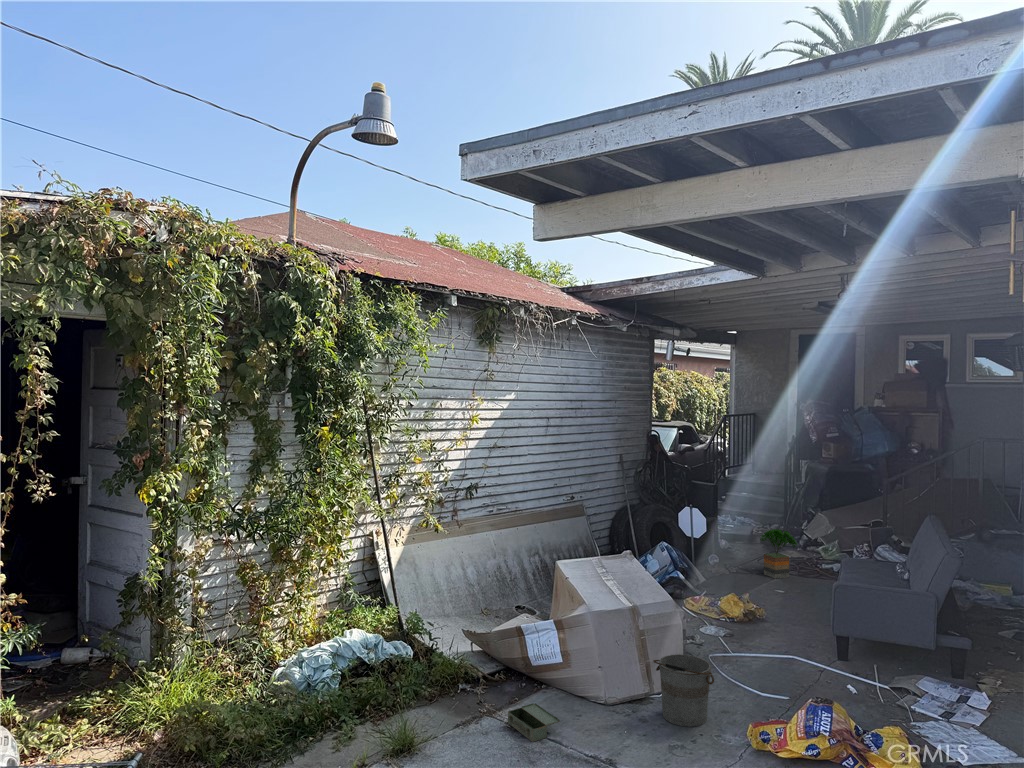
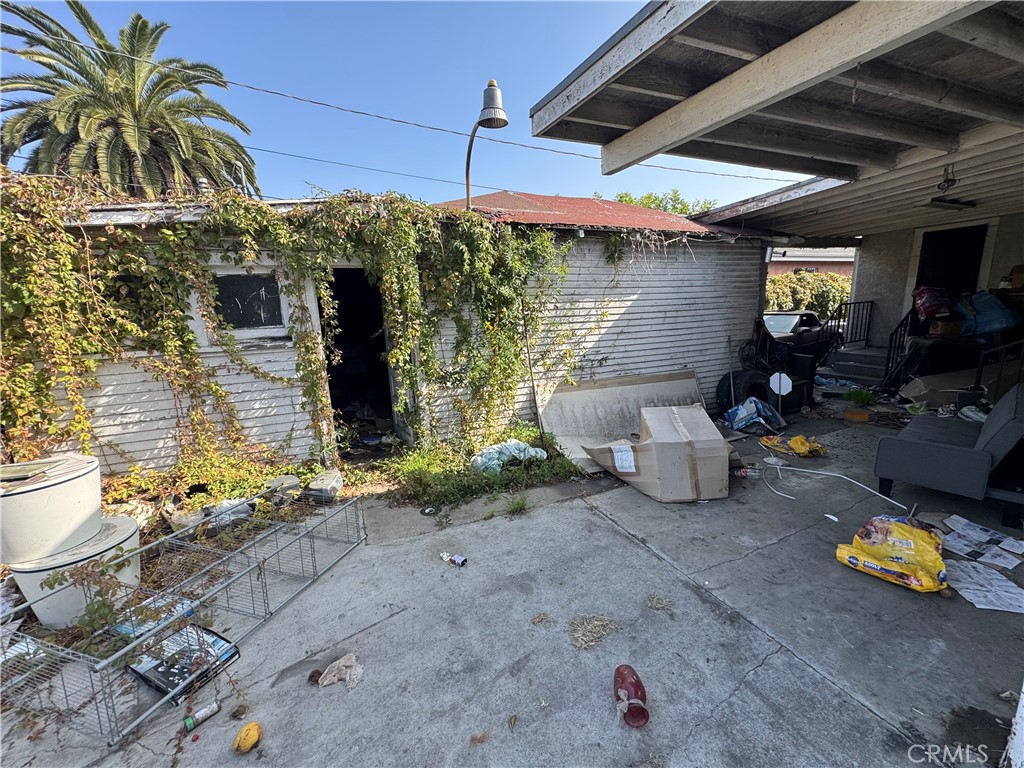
bucket: present [653,654,714,727] -> none [693,474,740,525]
toolbox: present [508,703,560,742] -> none [589,495,620,518]

